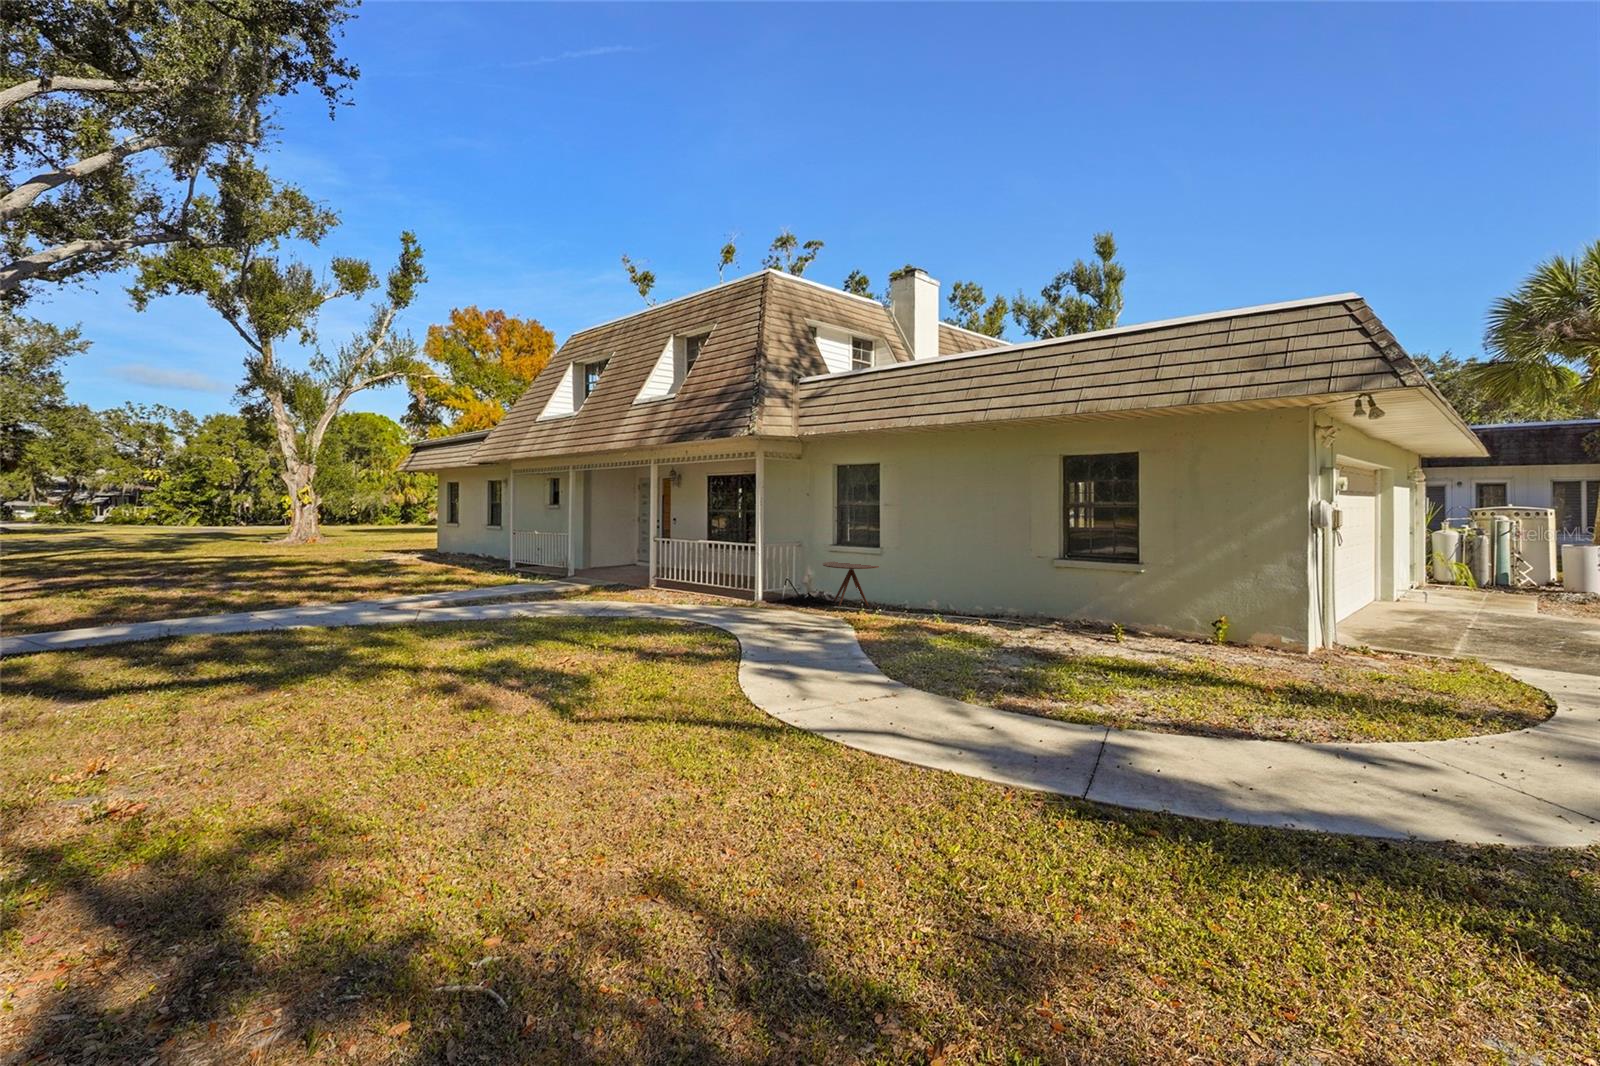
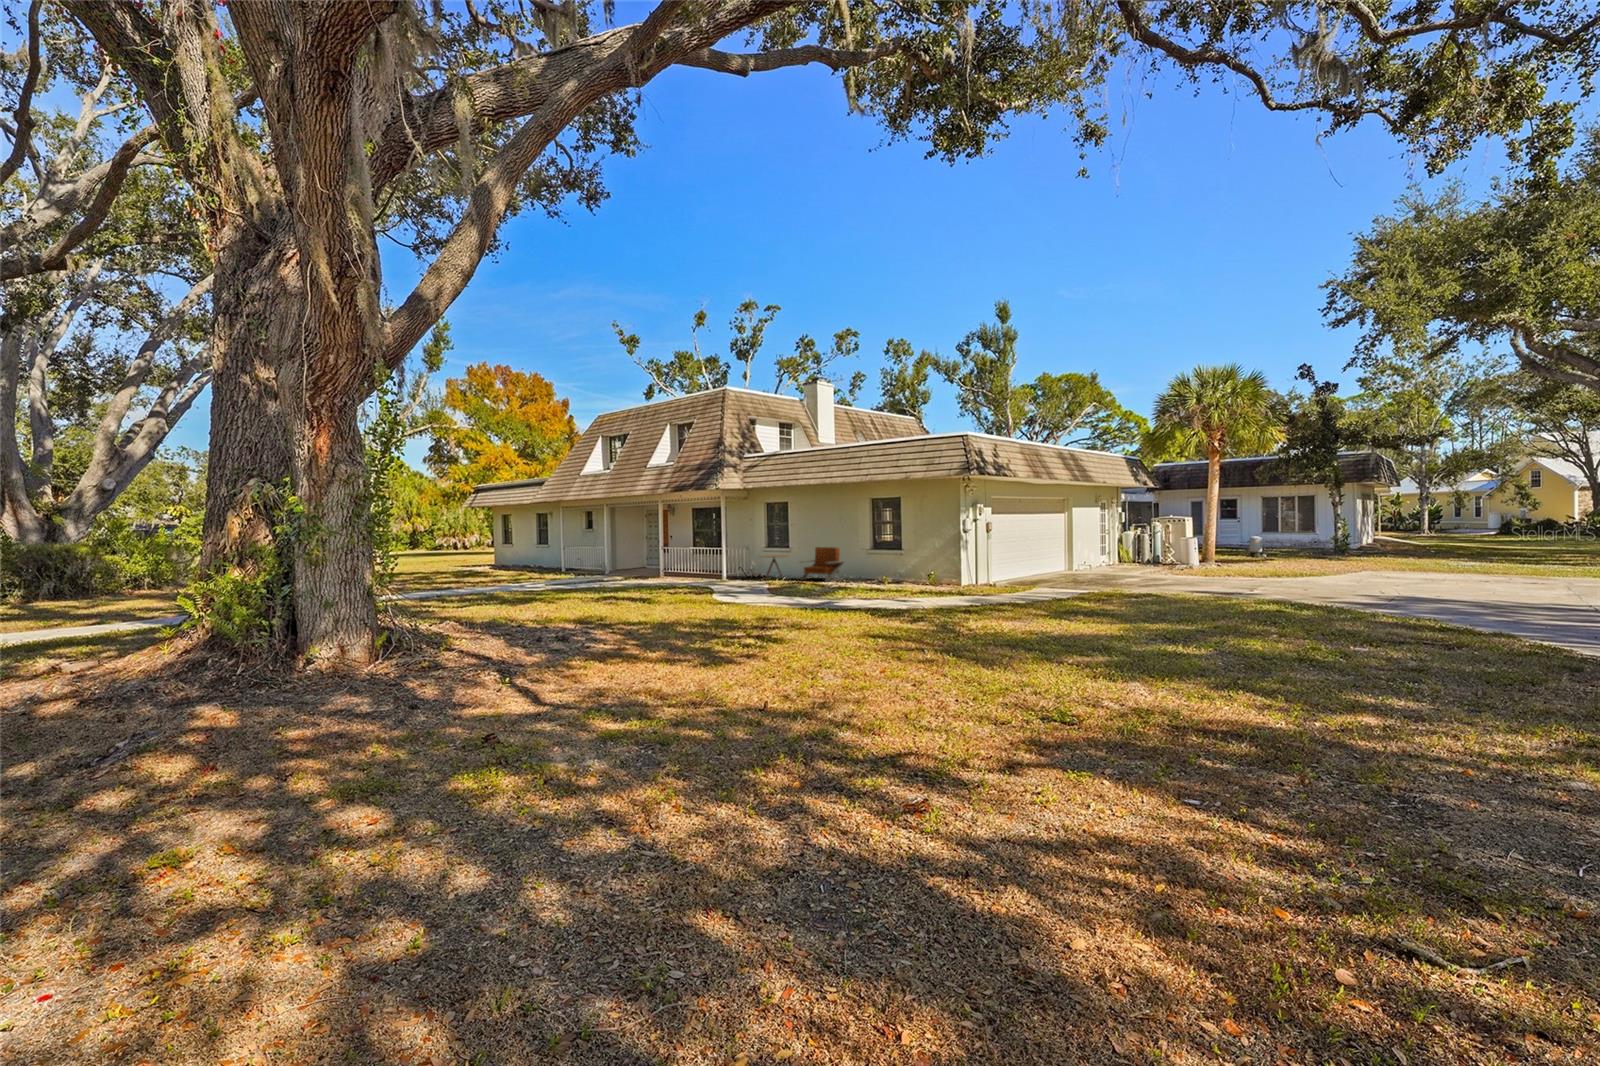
lounge chair: none [908,552,998,626] -> present [801,547,844,581]

